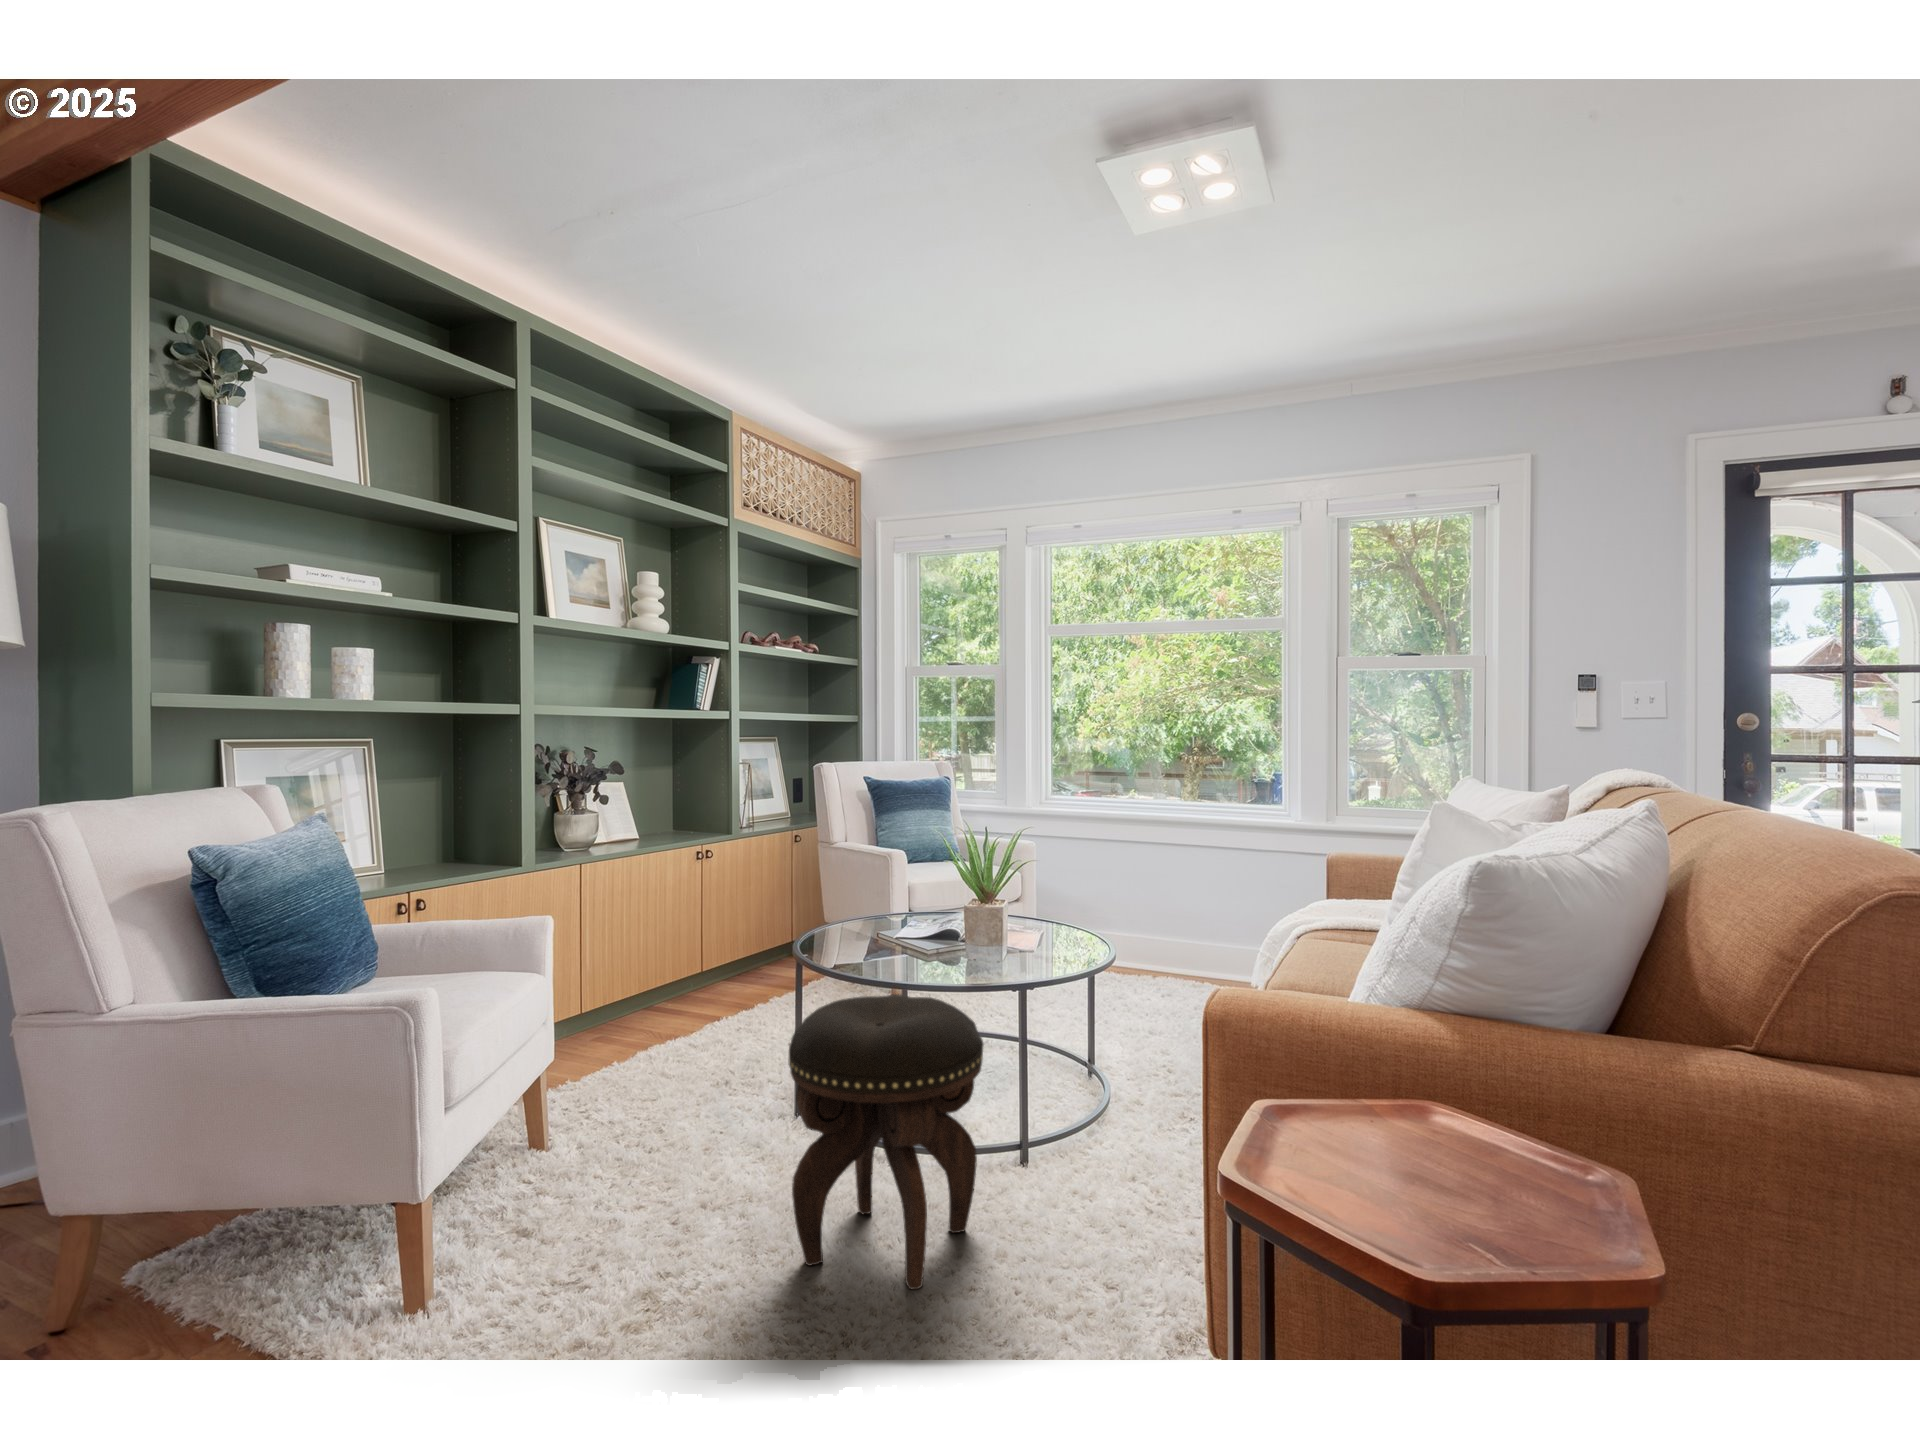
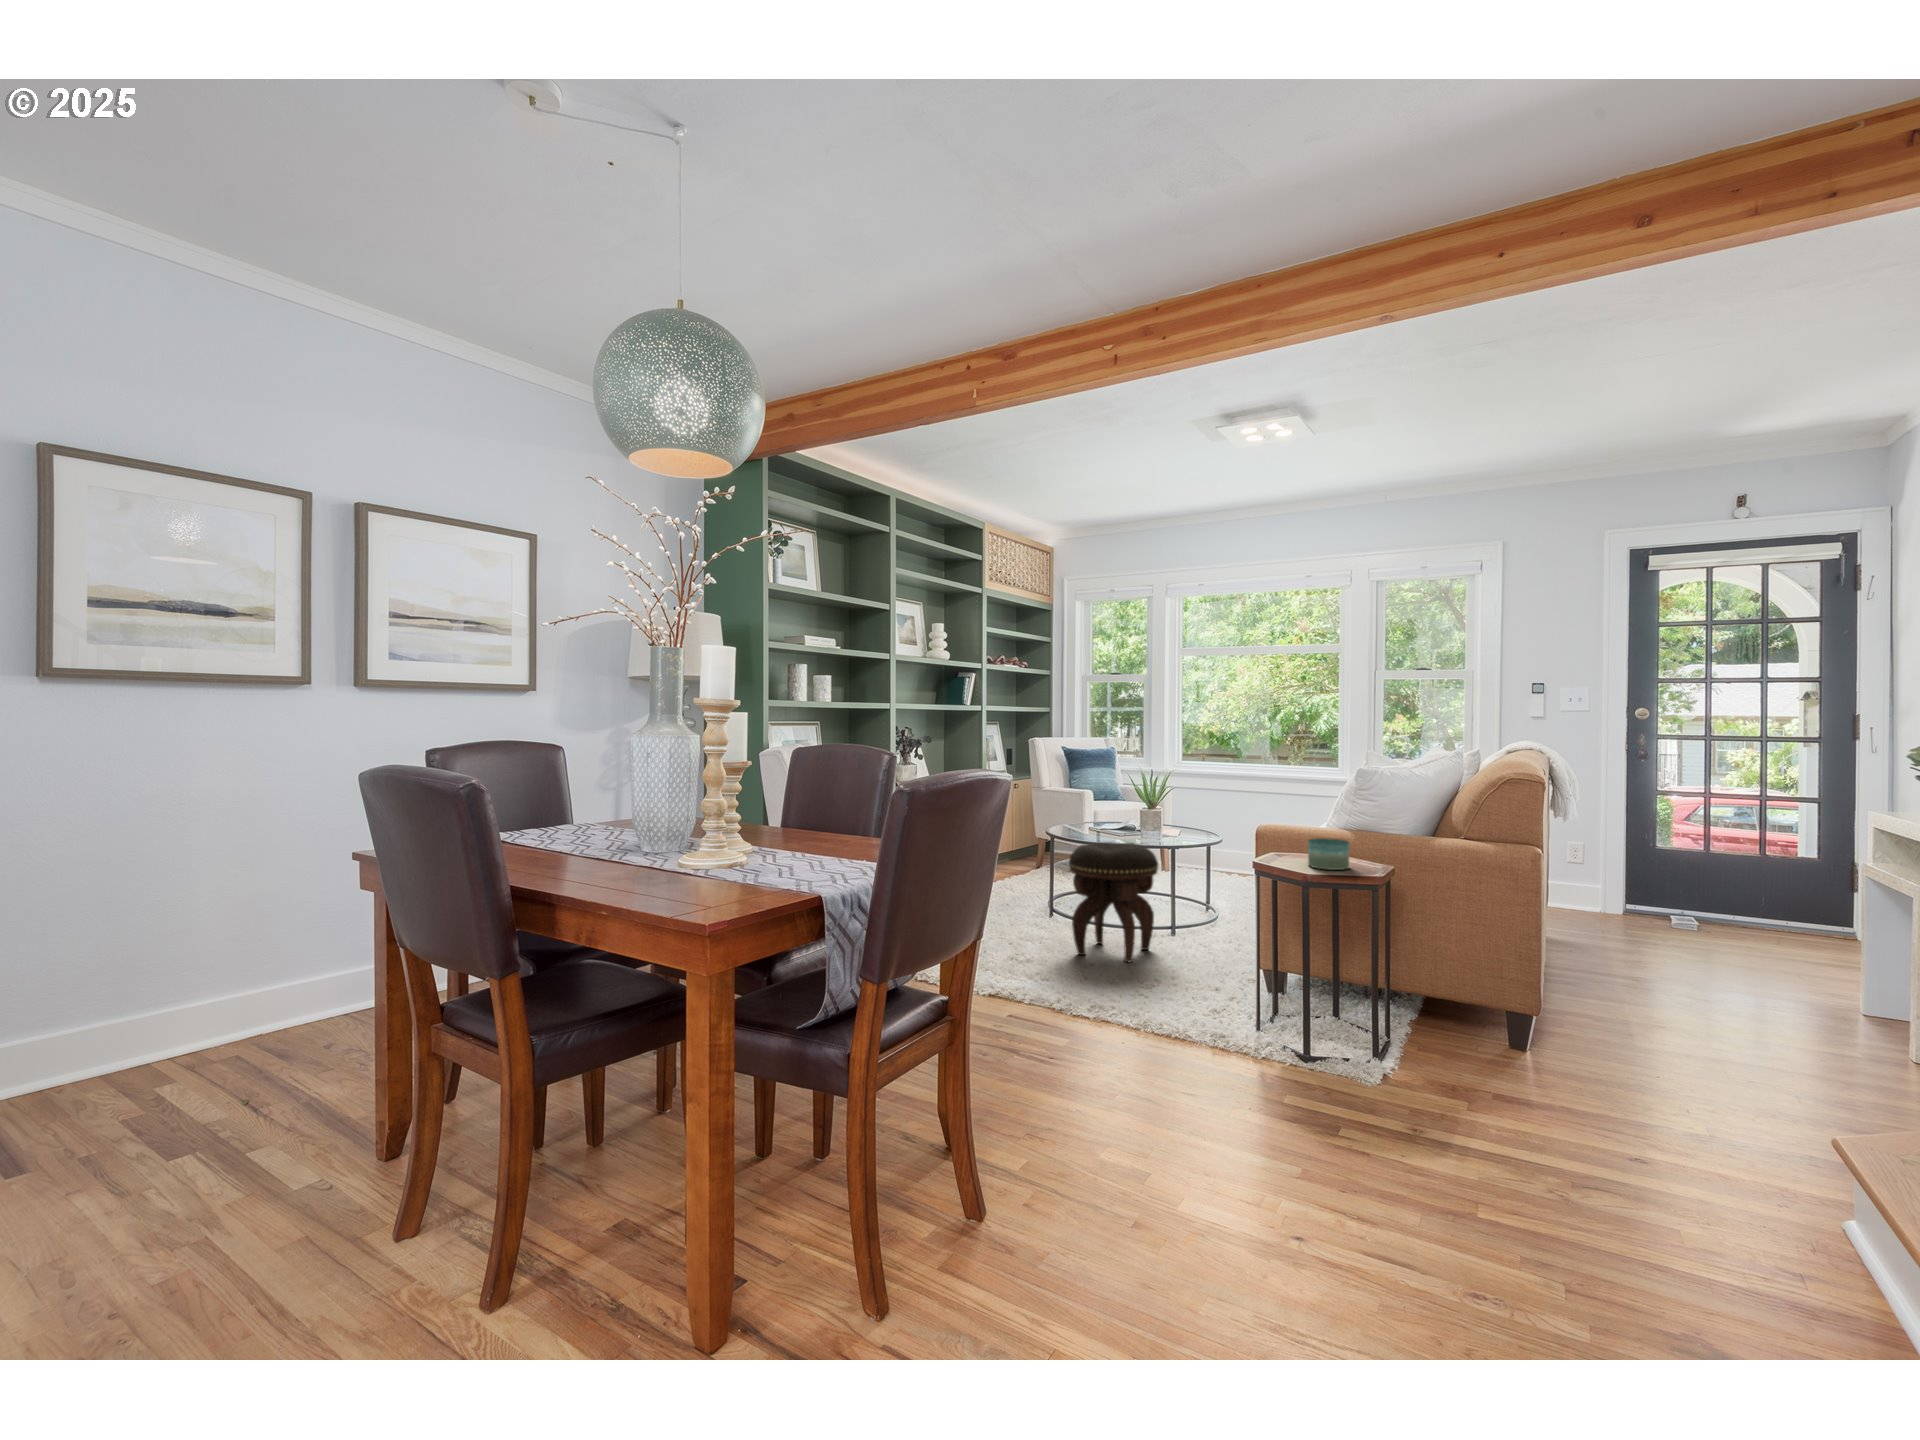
candle: none [1375,1071,1499,1192] -> present [1308,838,1349,870]

